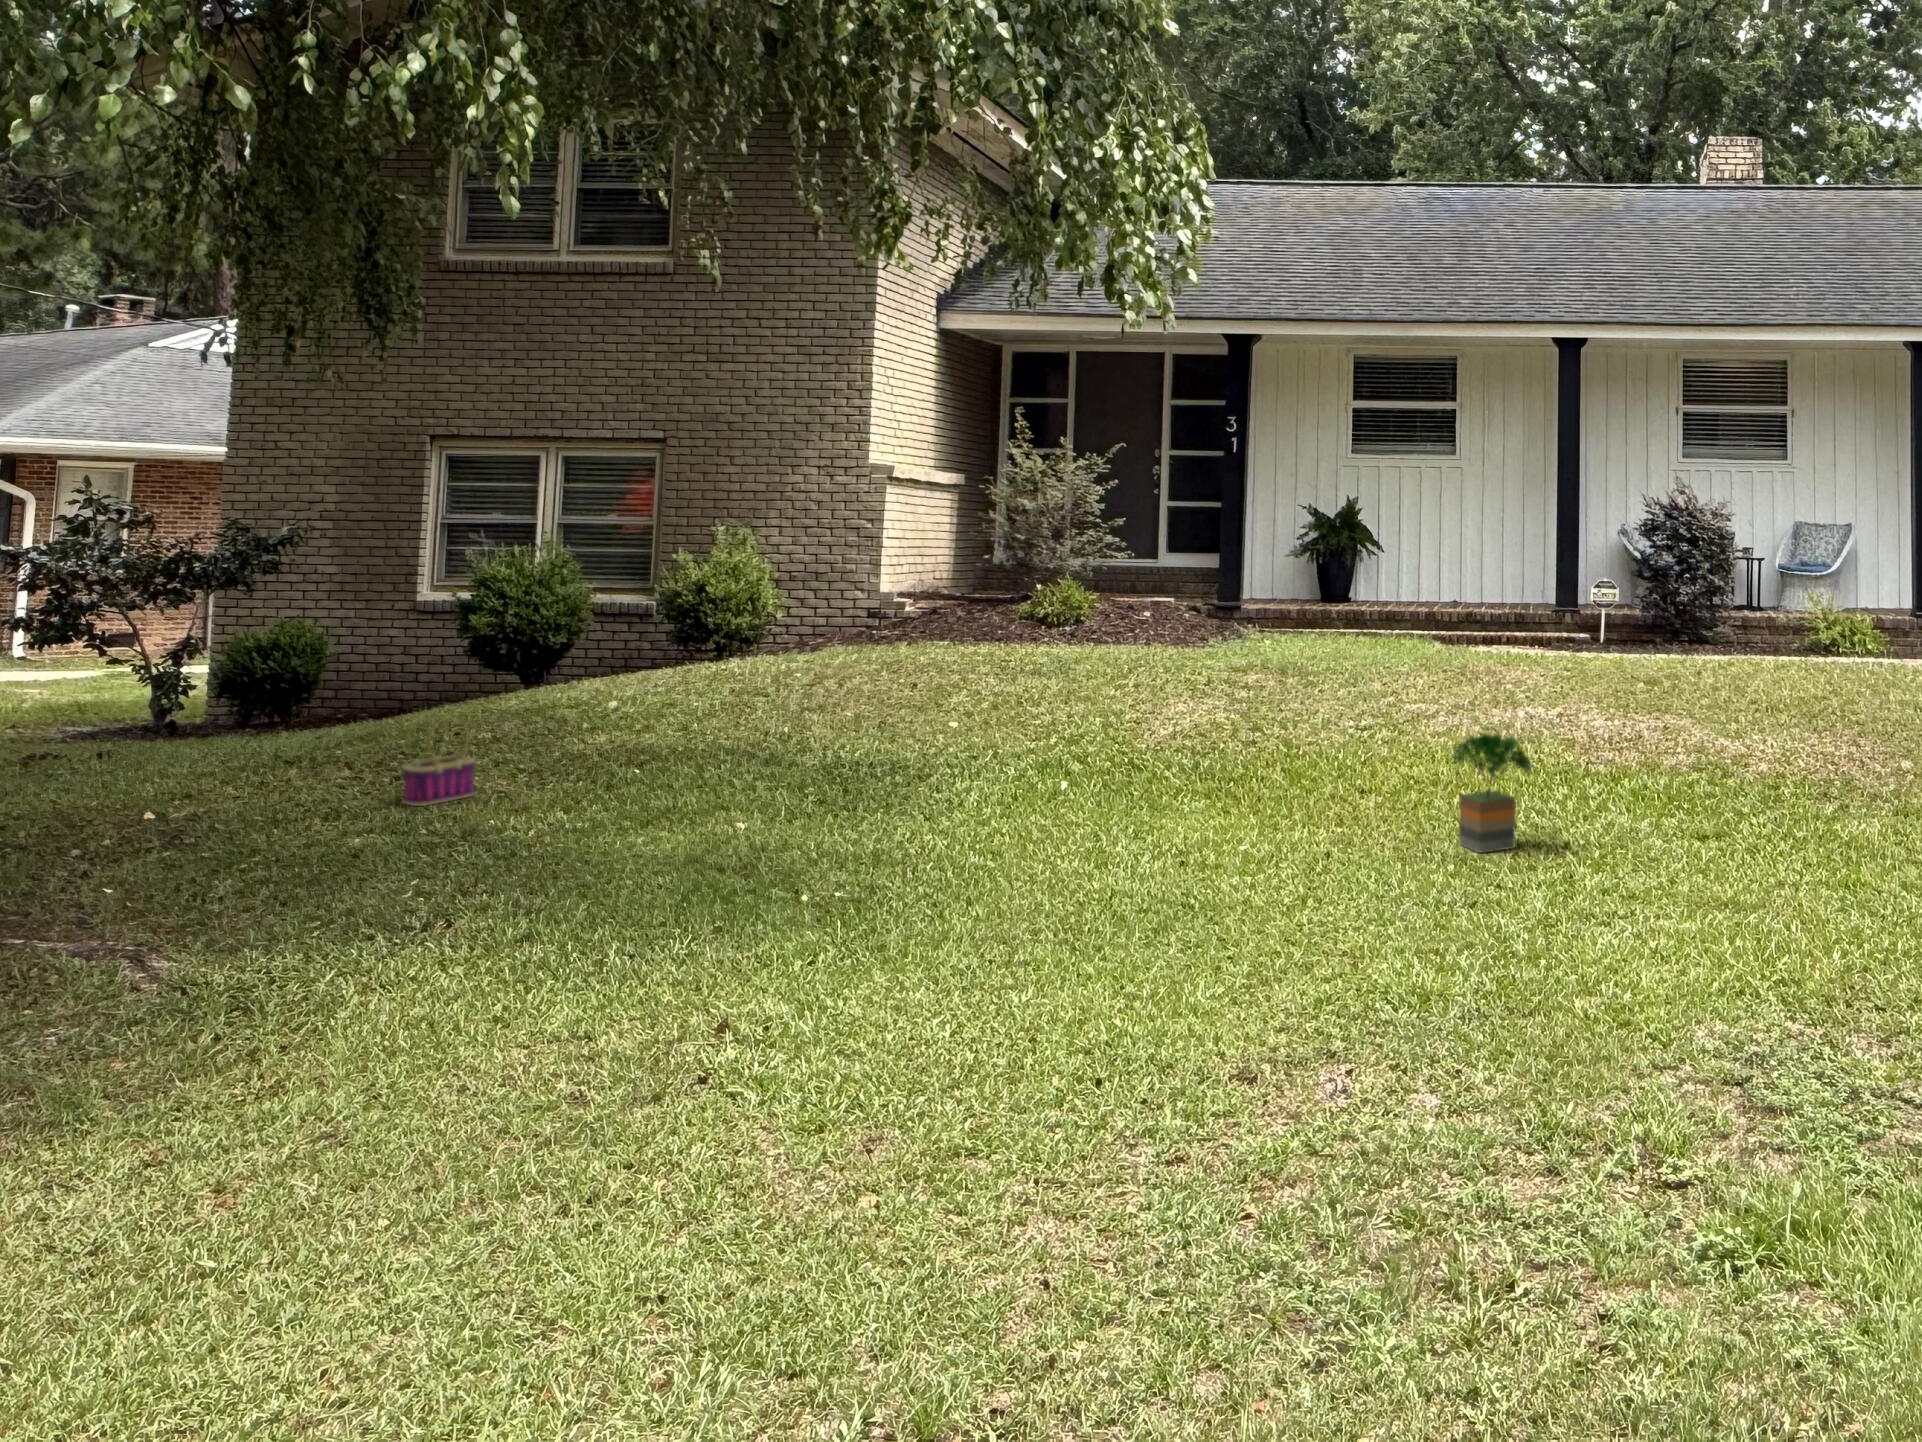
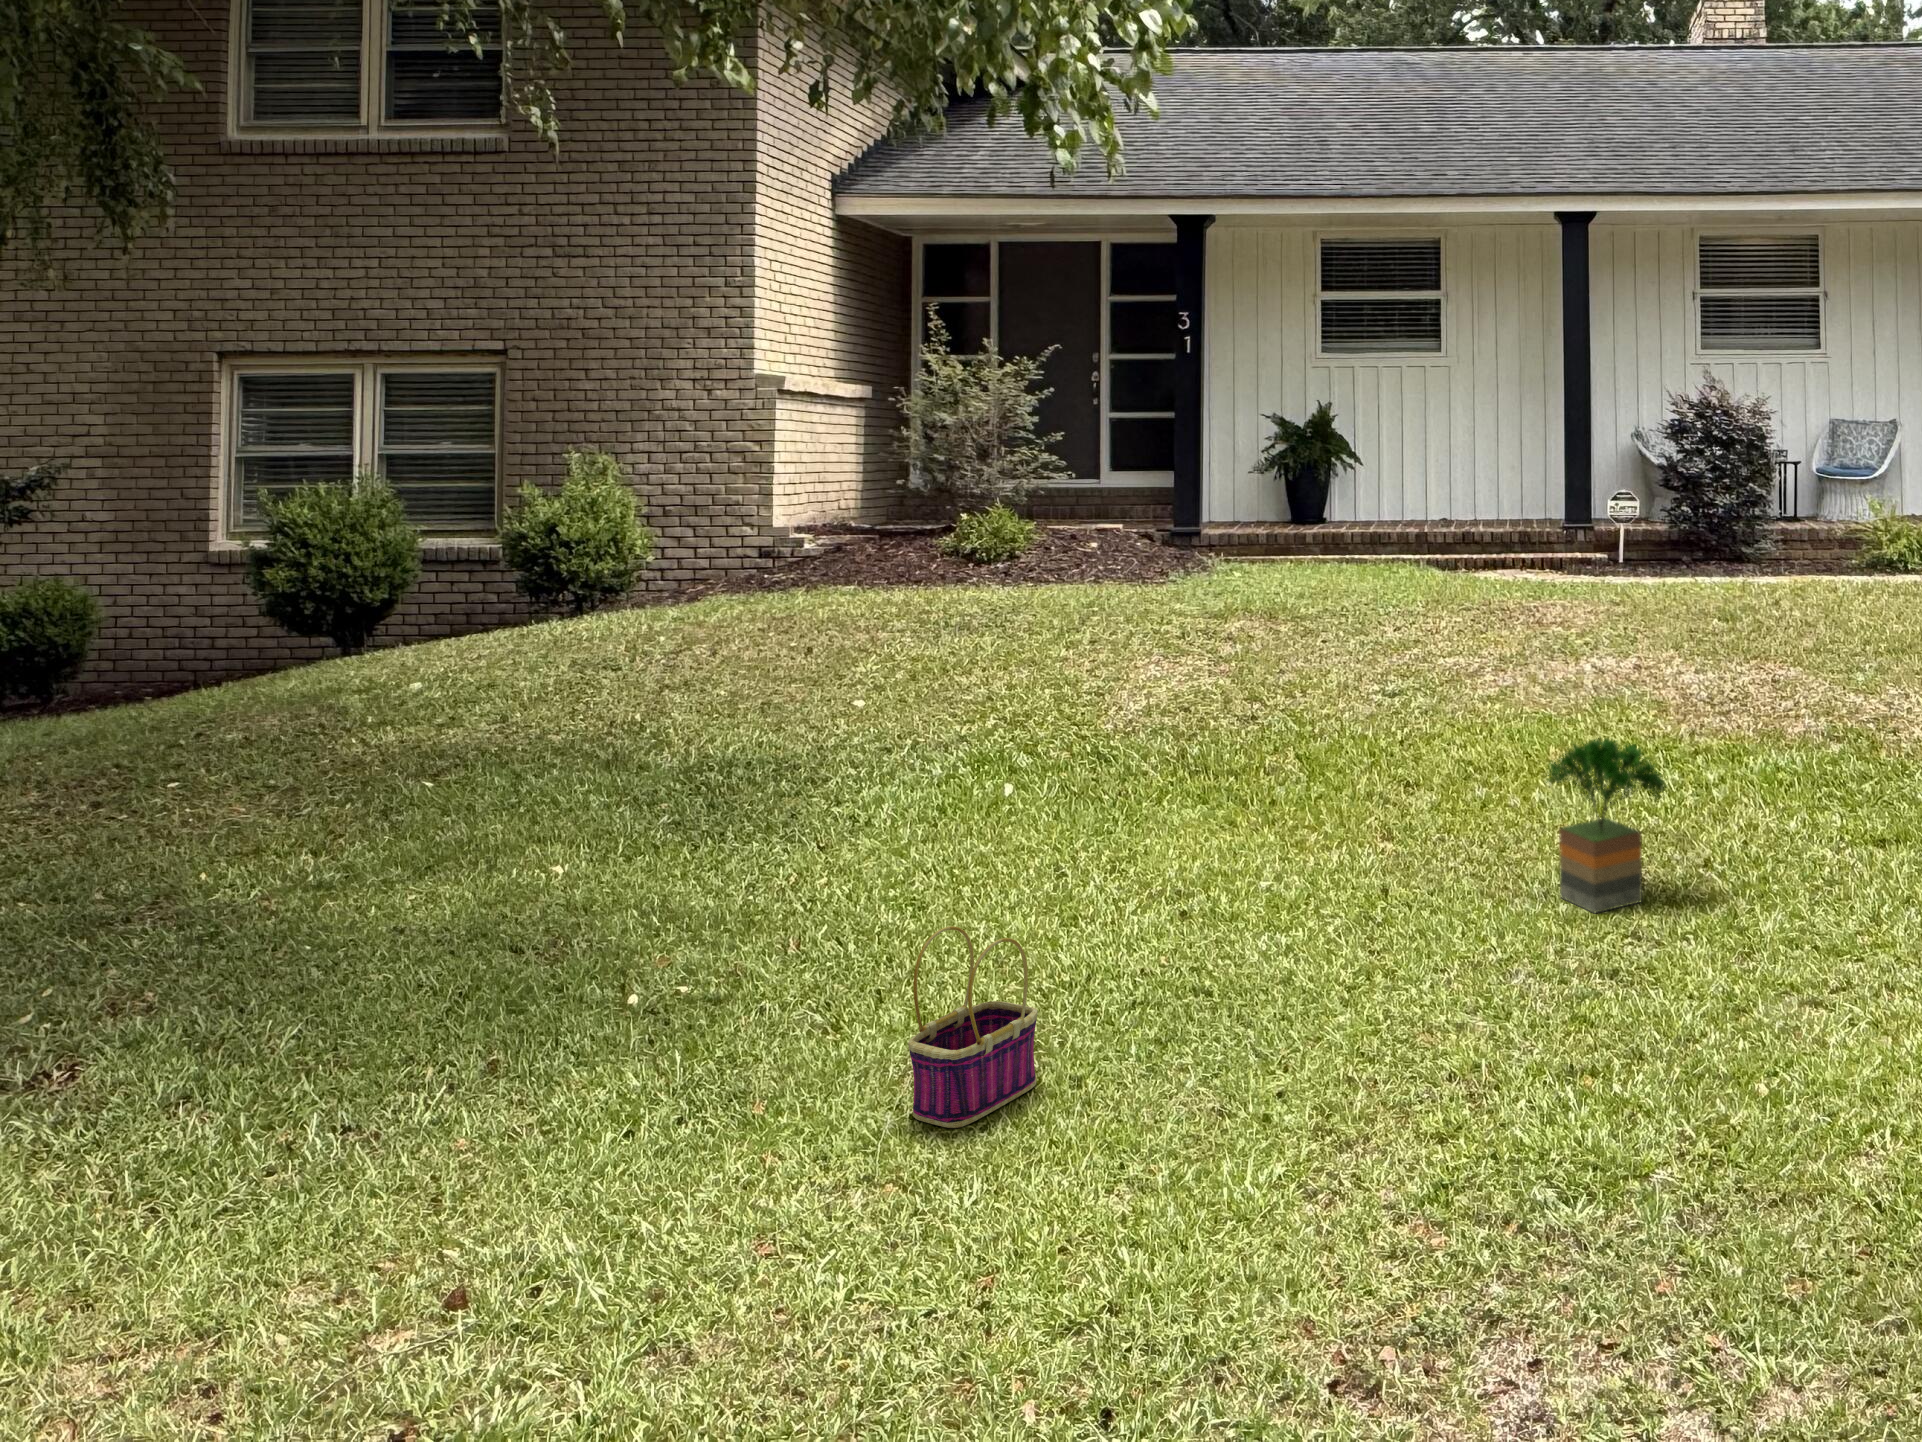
basket: present [402,718,476,806] -> present [908,926,1038,1128]

